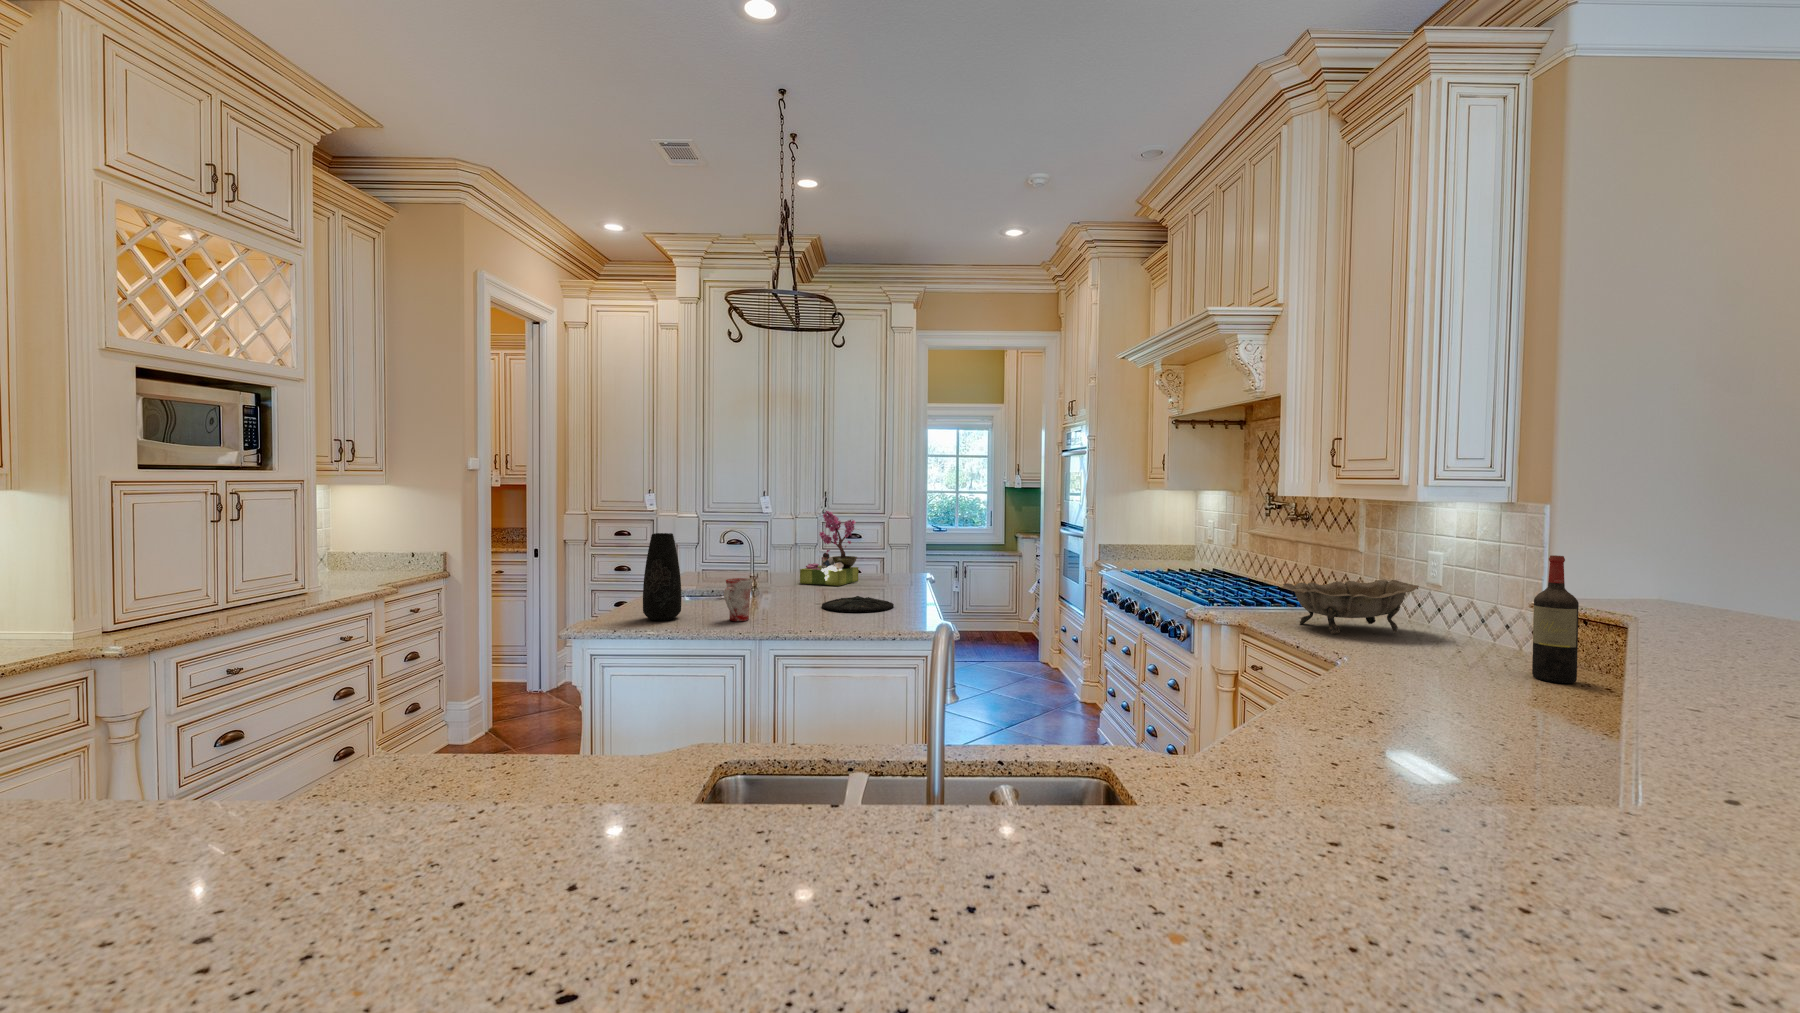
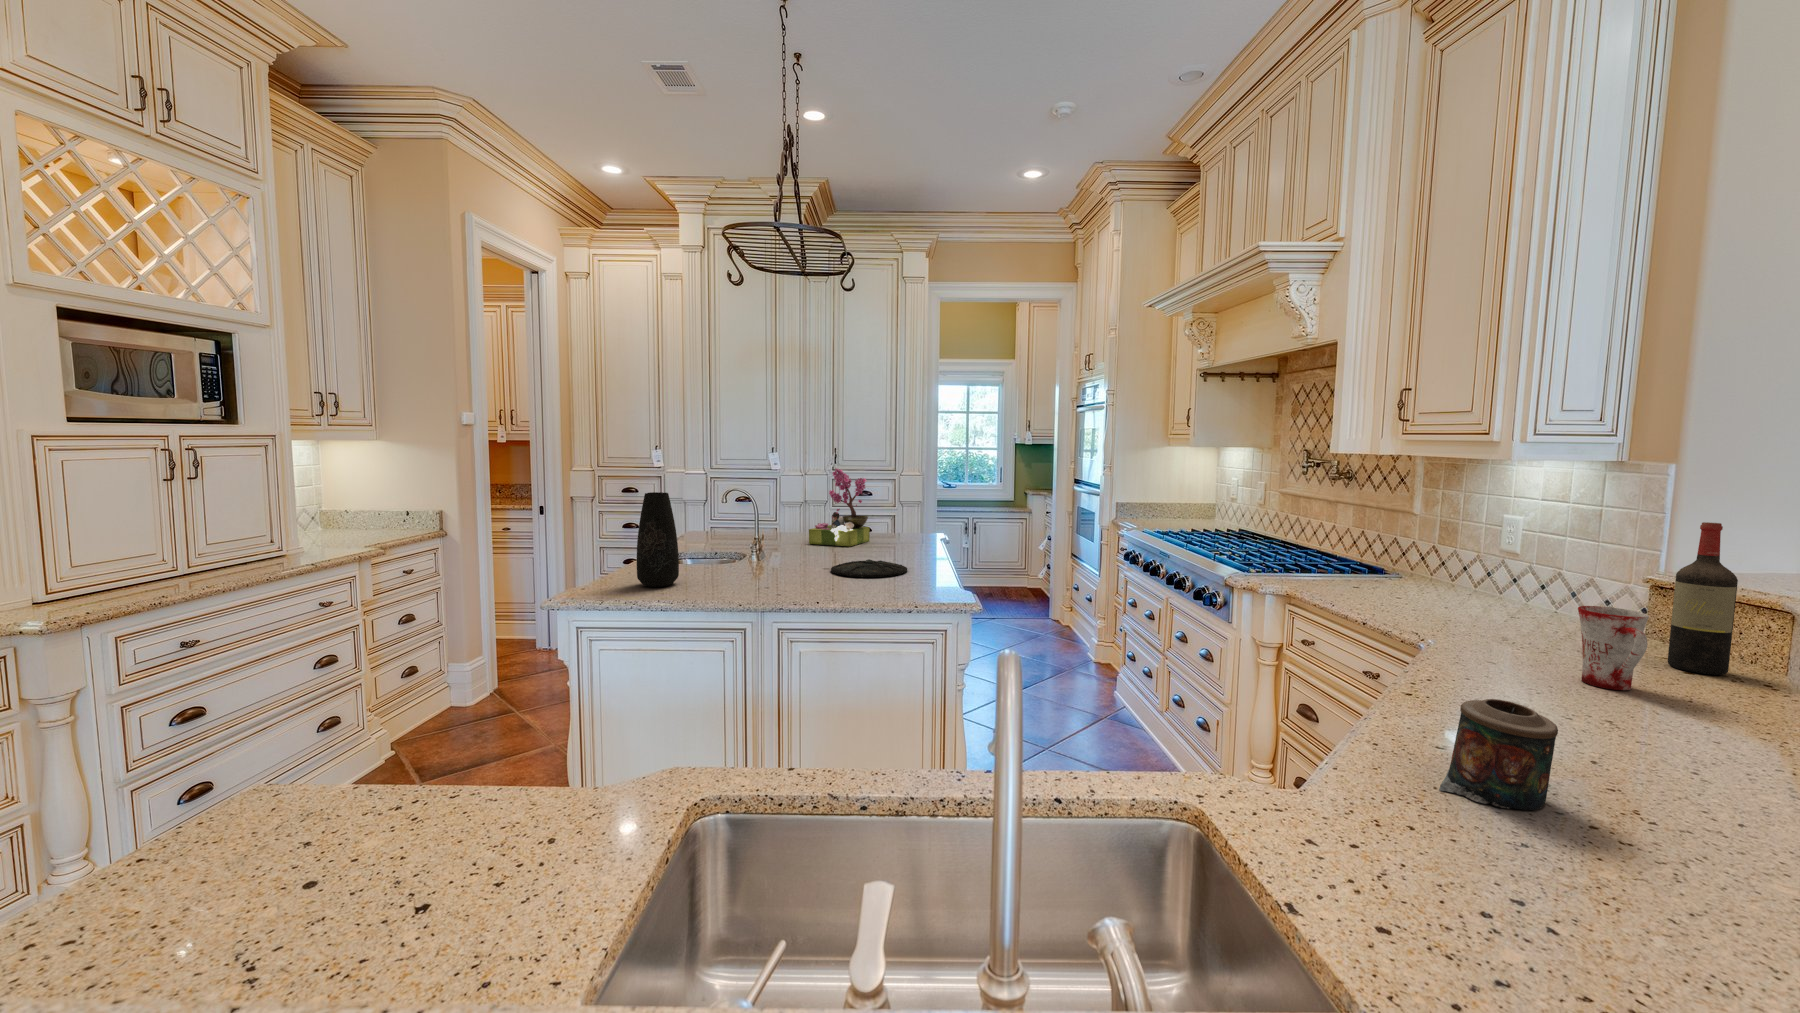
mug: present [724,578,753,621] -> present [1578,606,1649,690]
decorative bowl: present [1281,580,1419,634] -> none [1339,546,1501,606]
candle: none [1282,683,1361,762] -> present [1439,699,1558,810]

